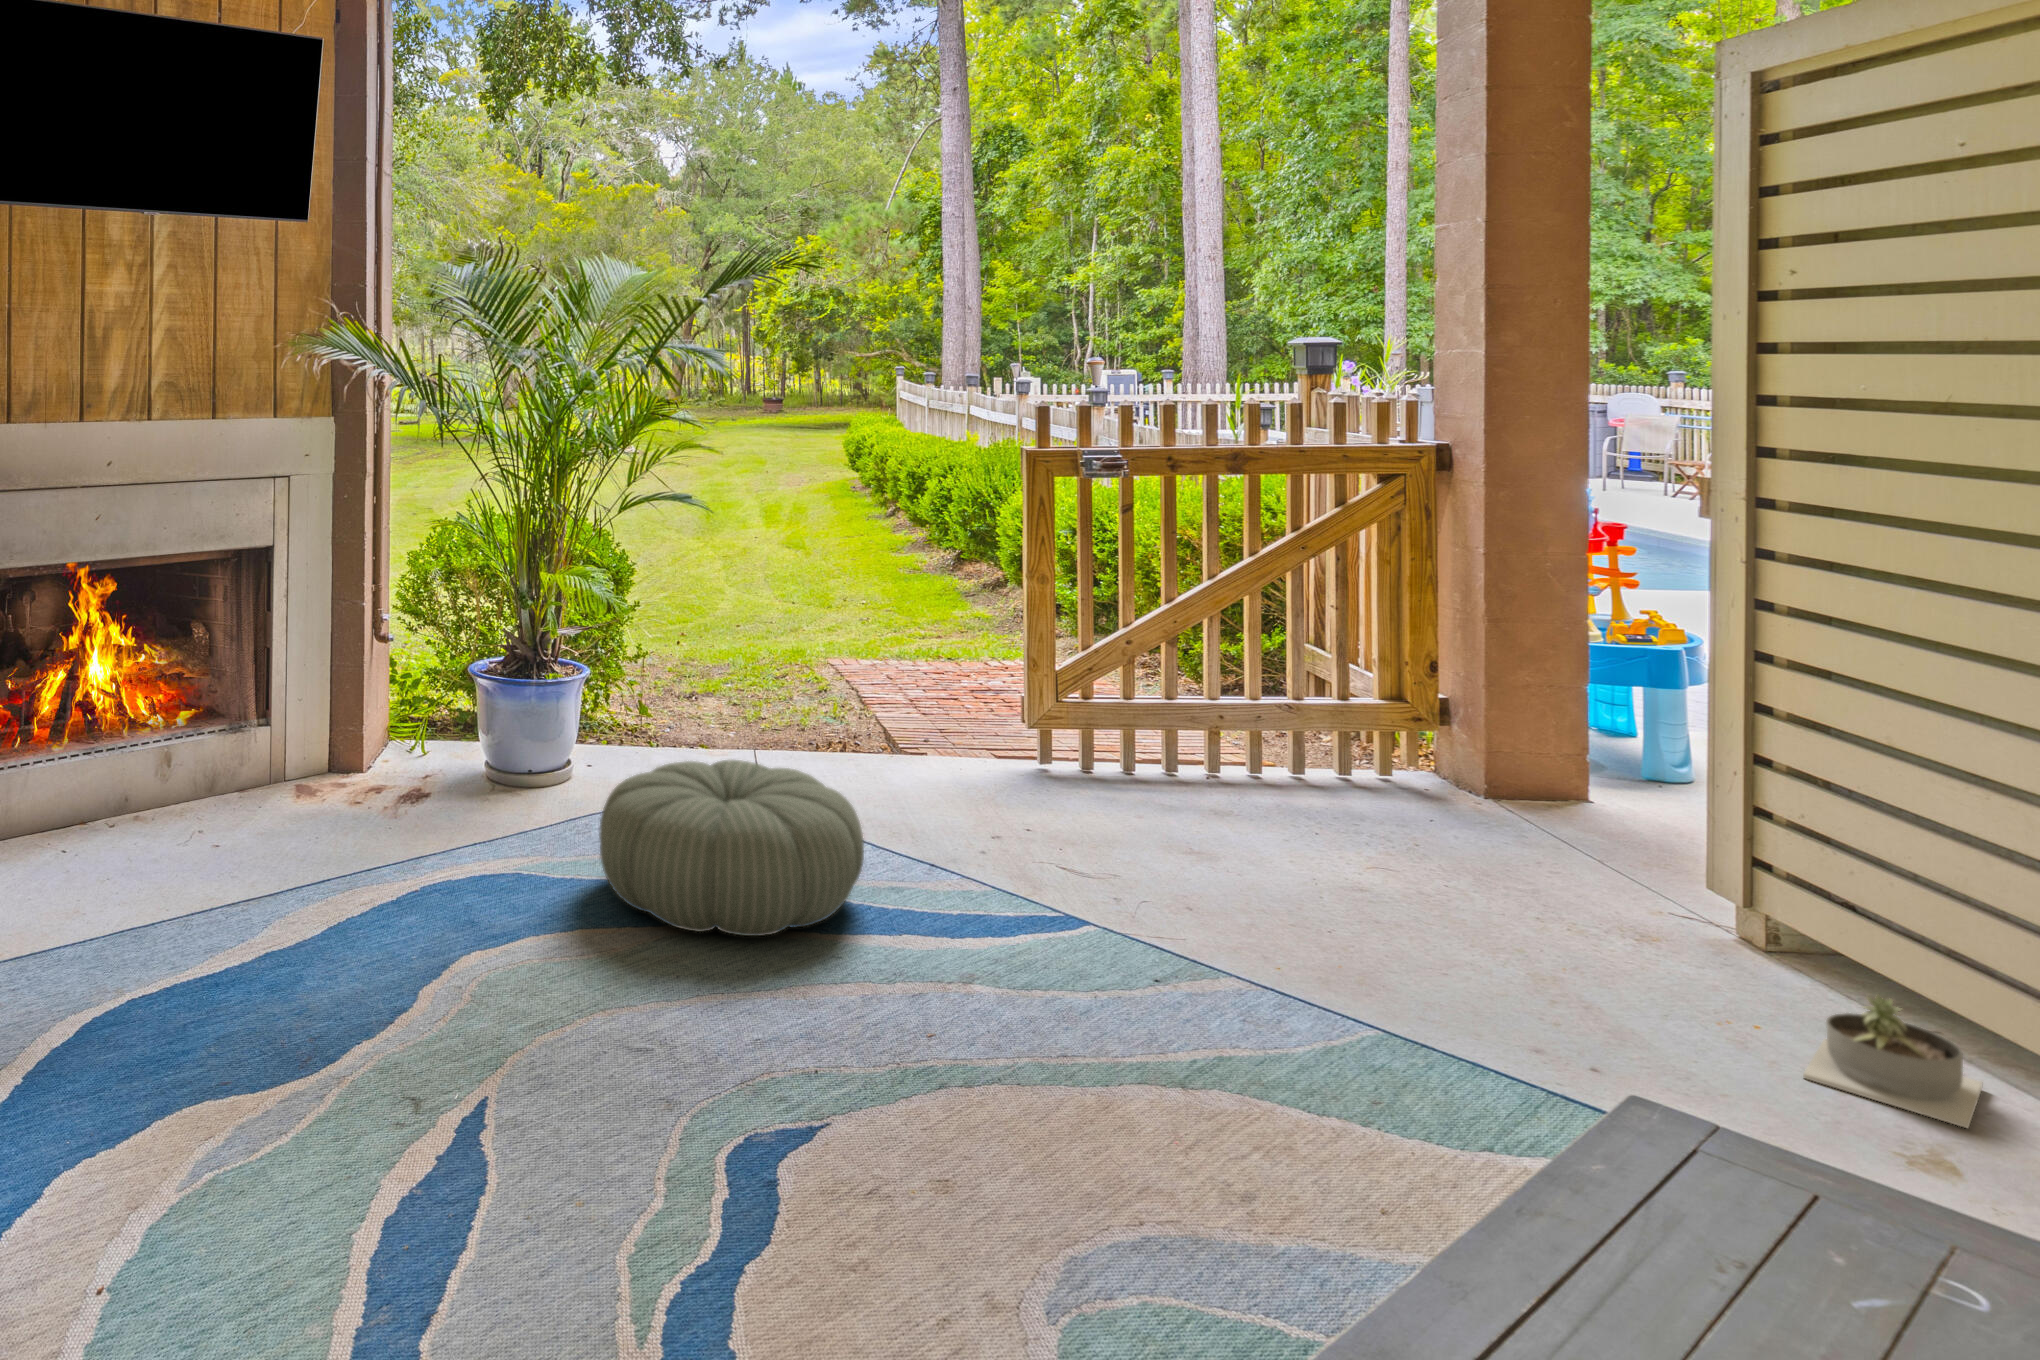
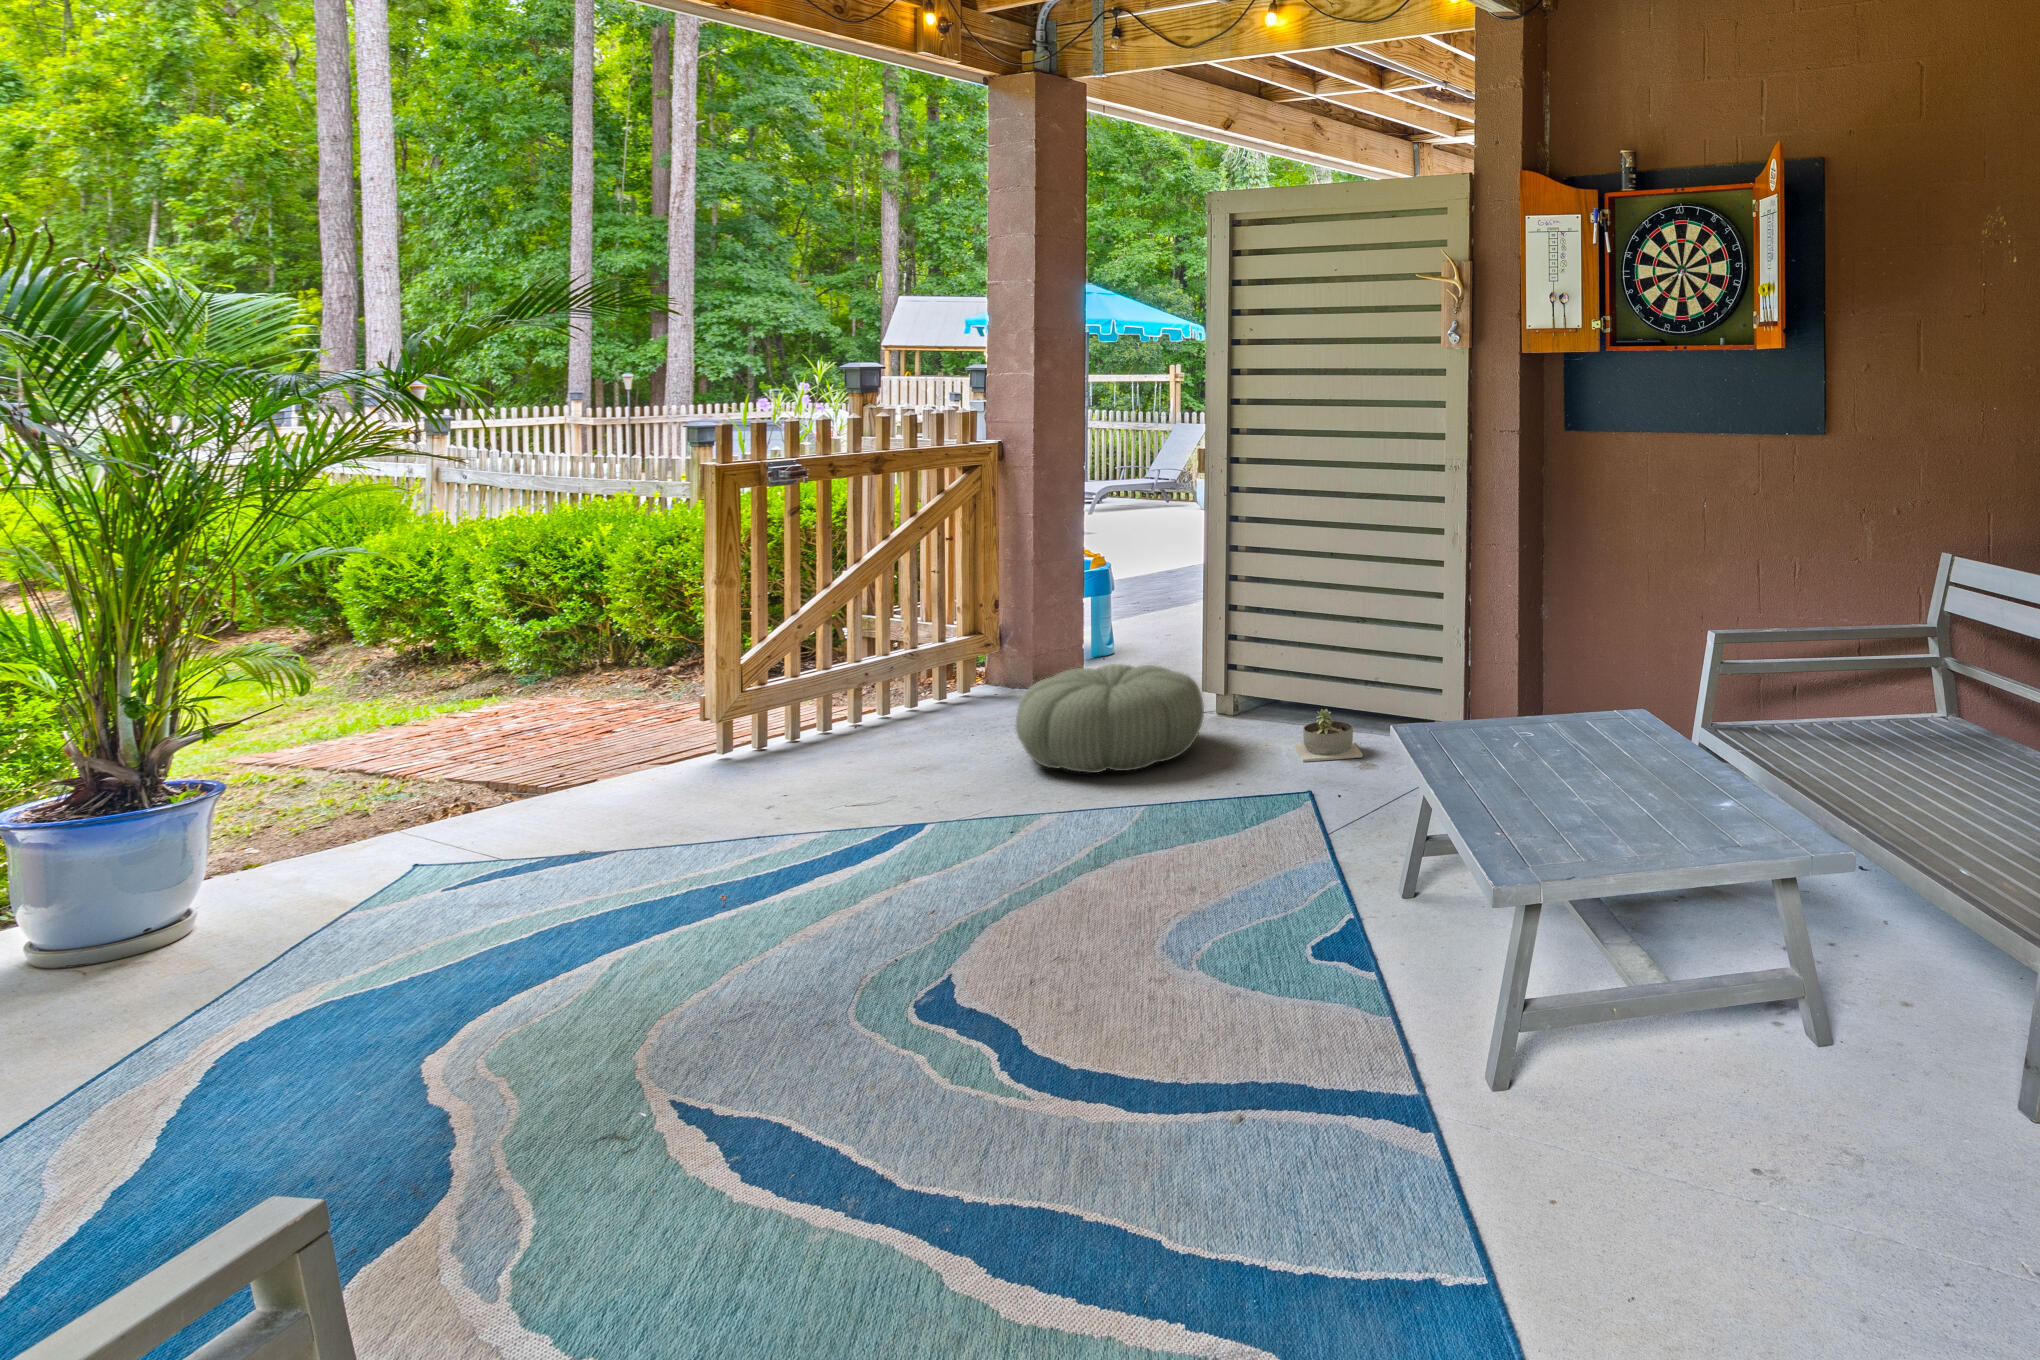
pouf: present [600,760,864,936] -> present [1016,664,1204,773]

